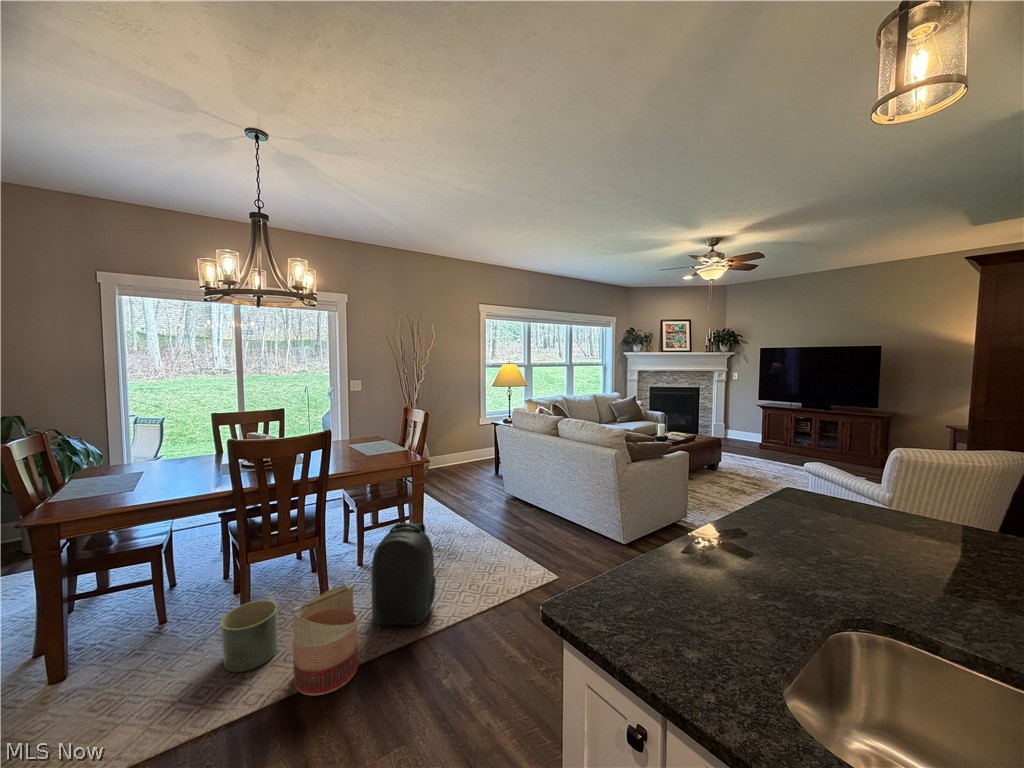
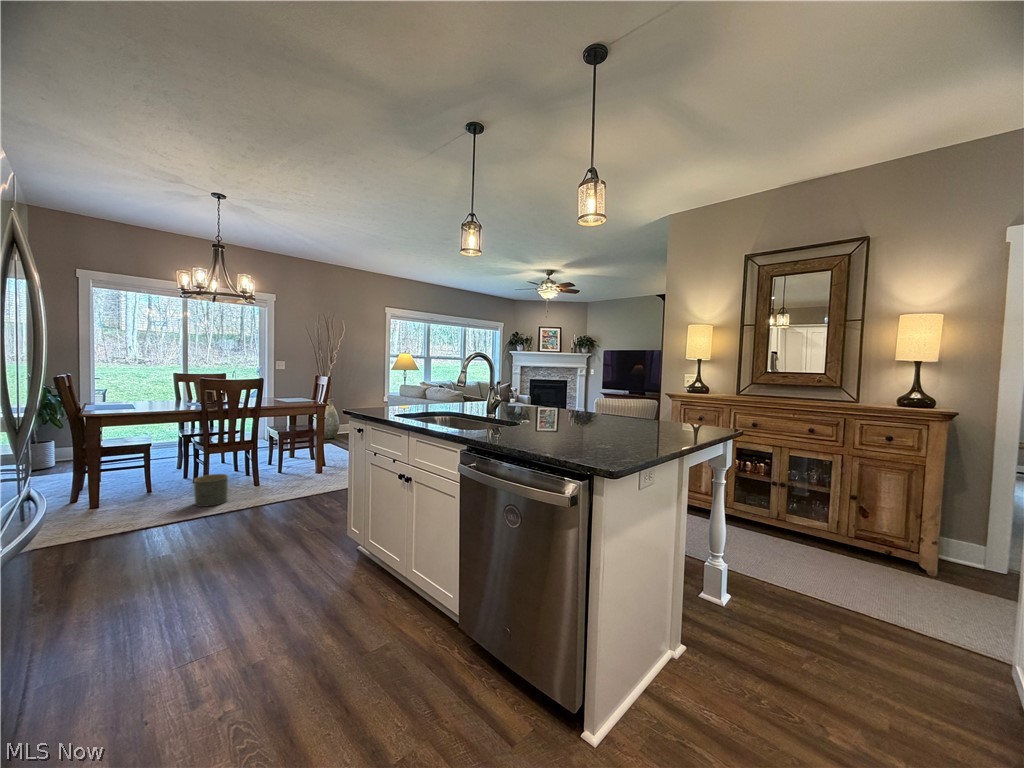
backpack: present [371,523,436,625] -> none [287,435,328,491]
basket: present [291,585,358,696] -> none [239,460,277,511]

